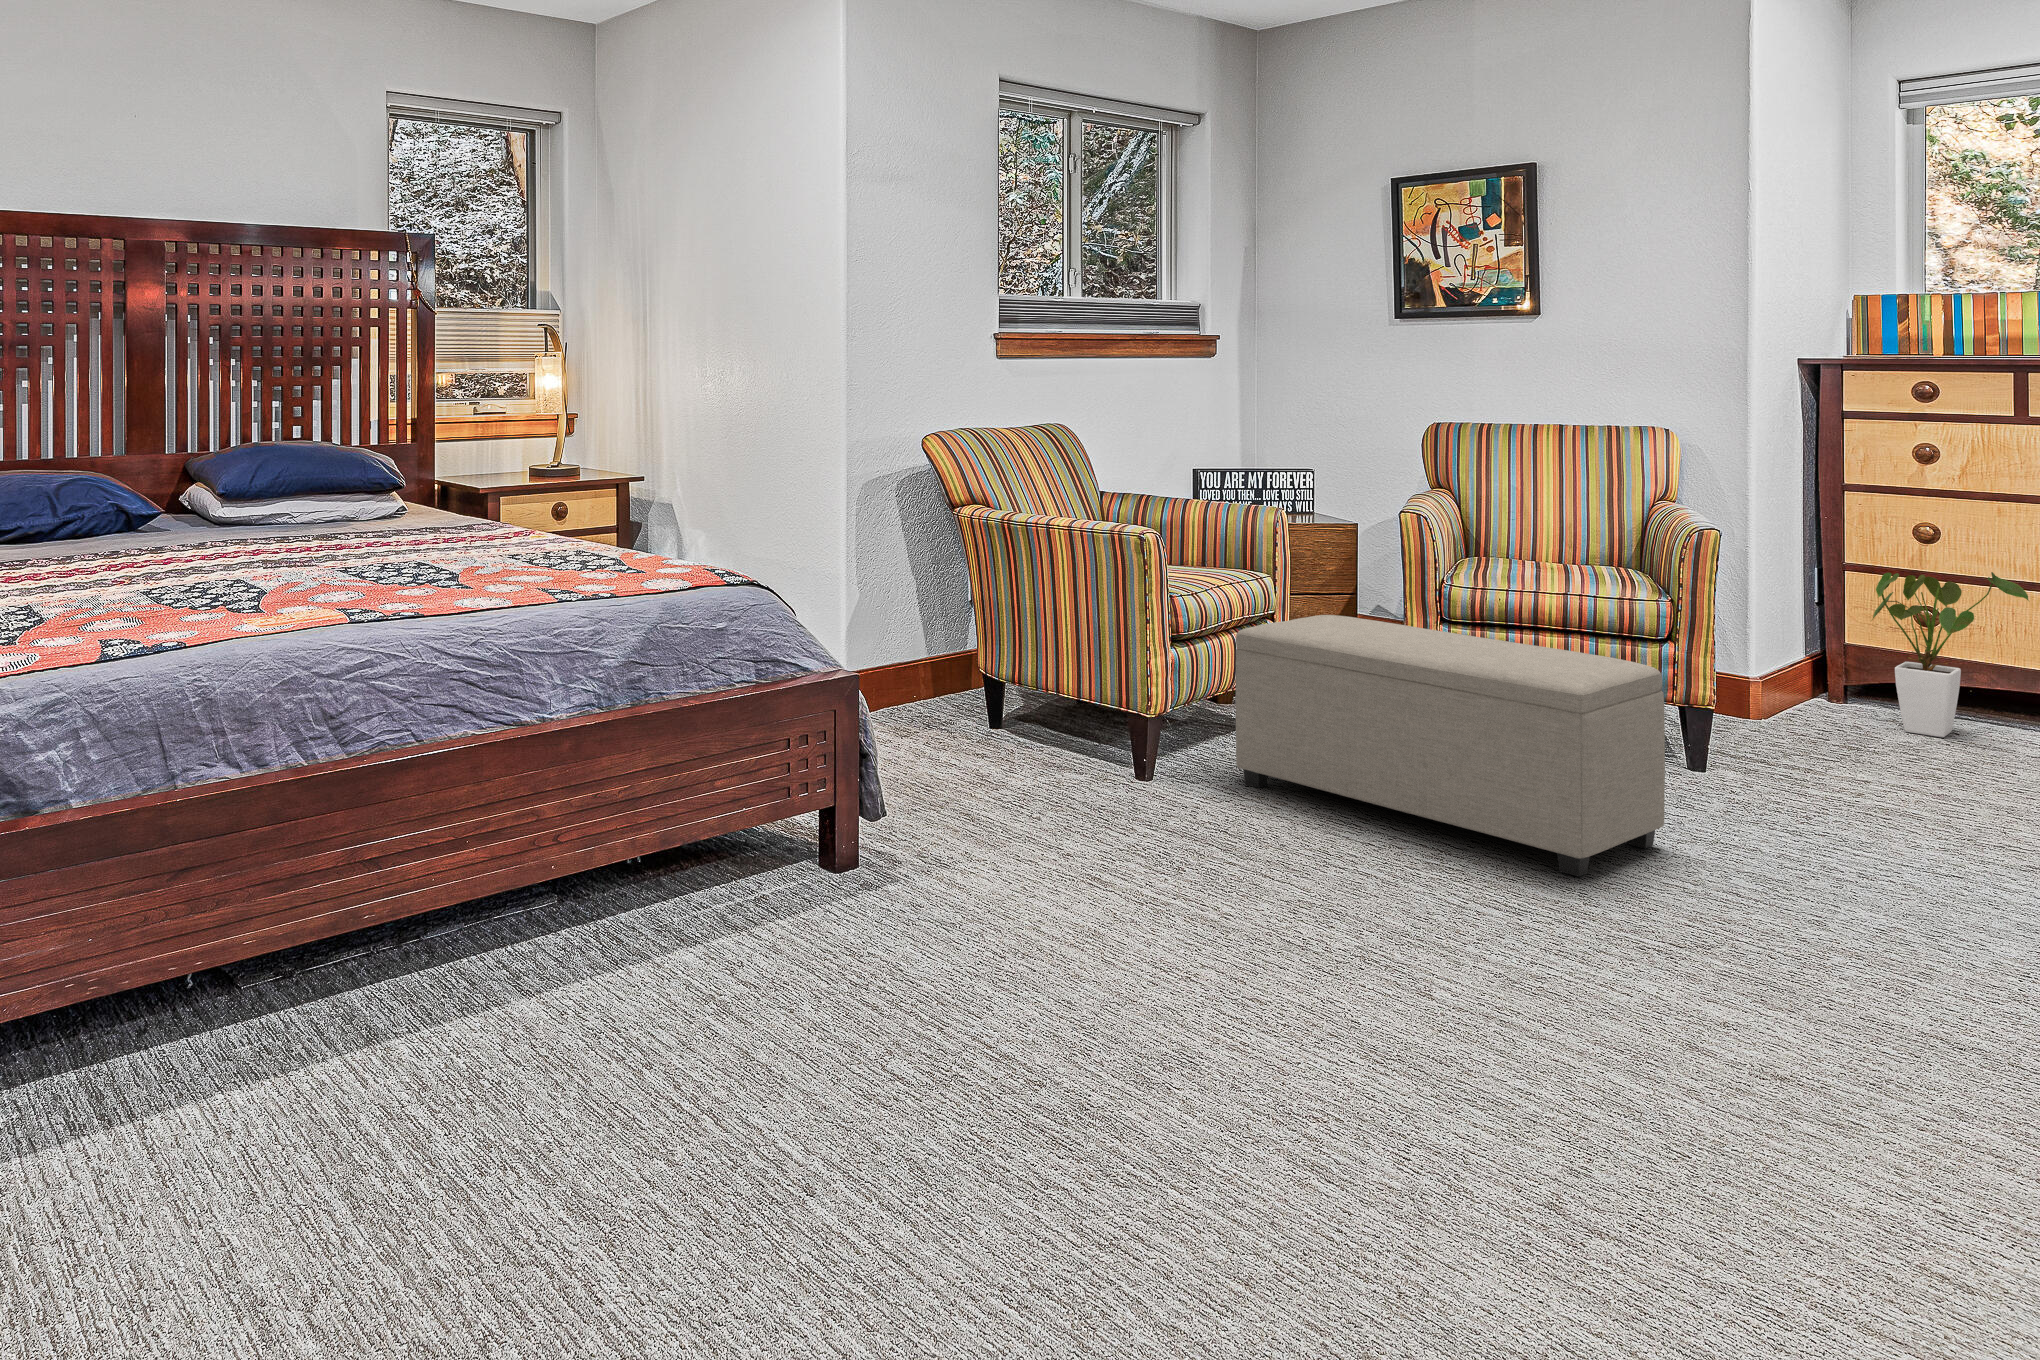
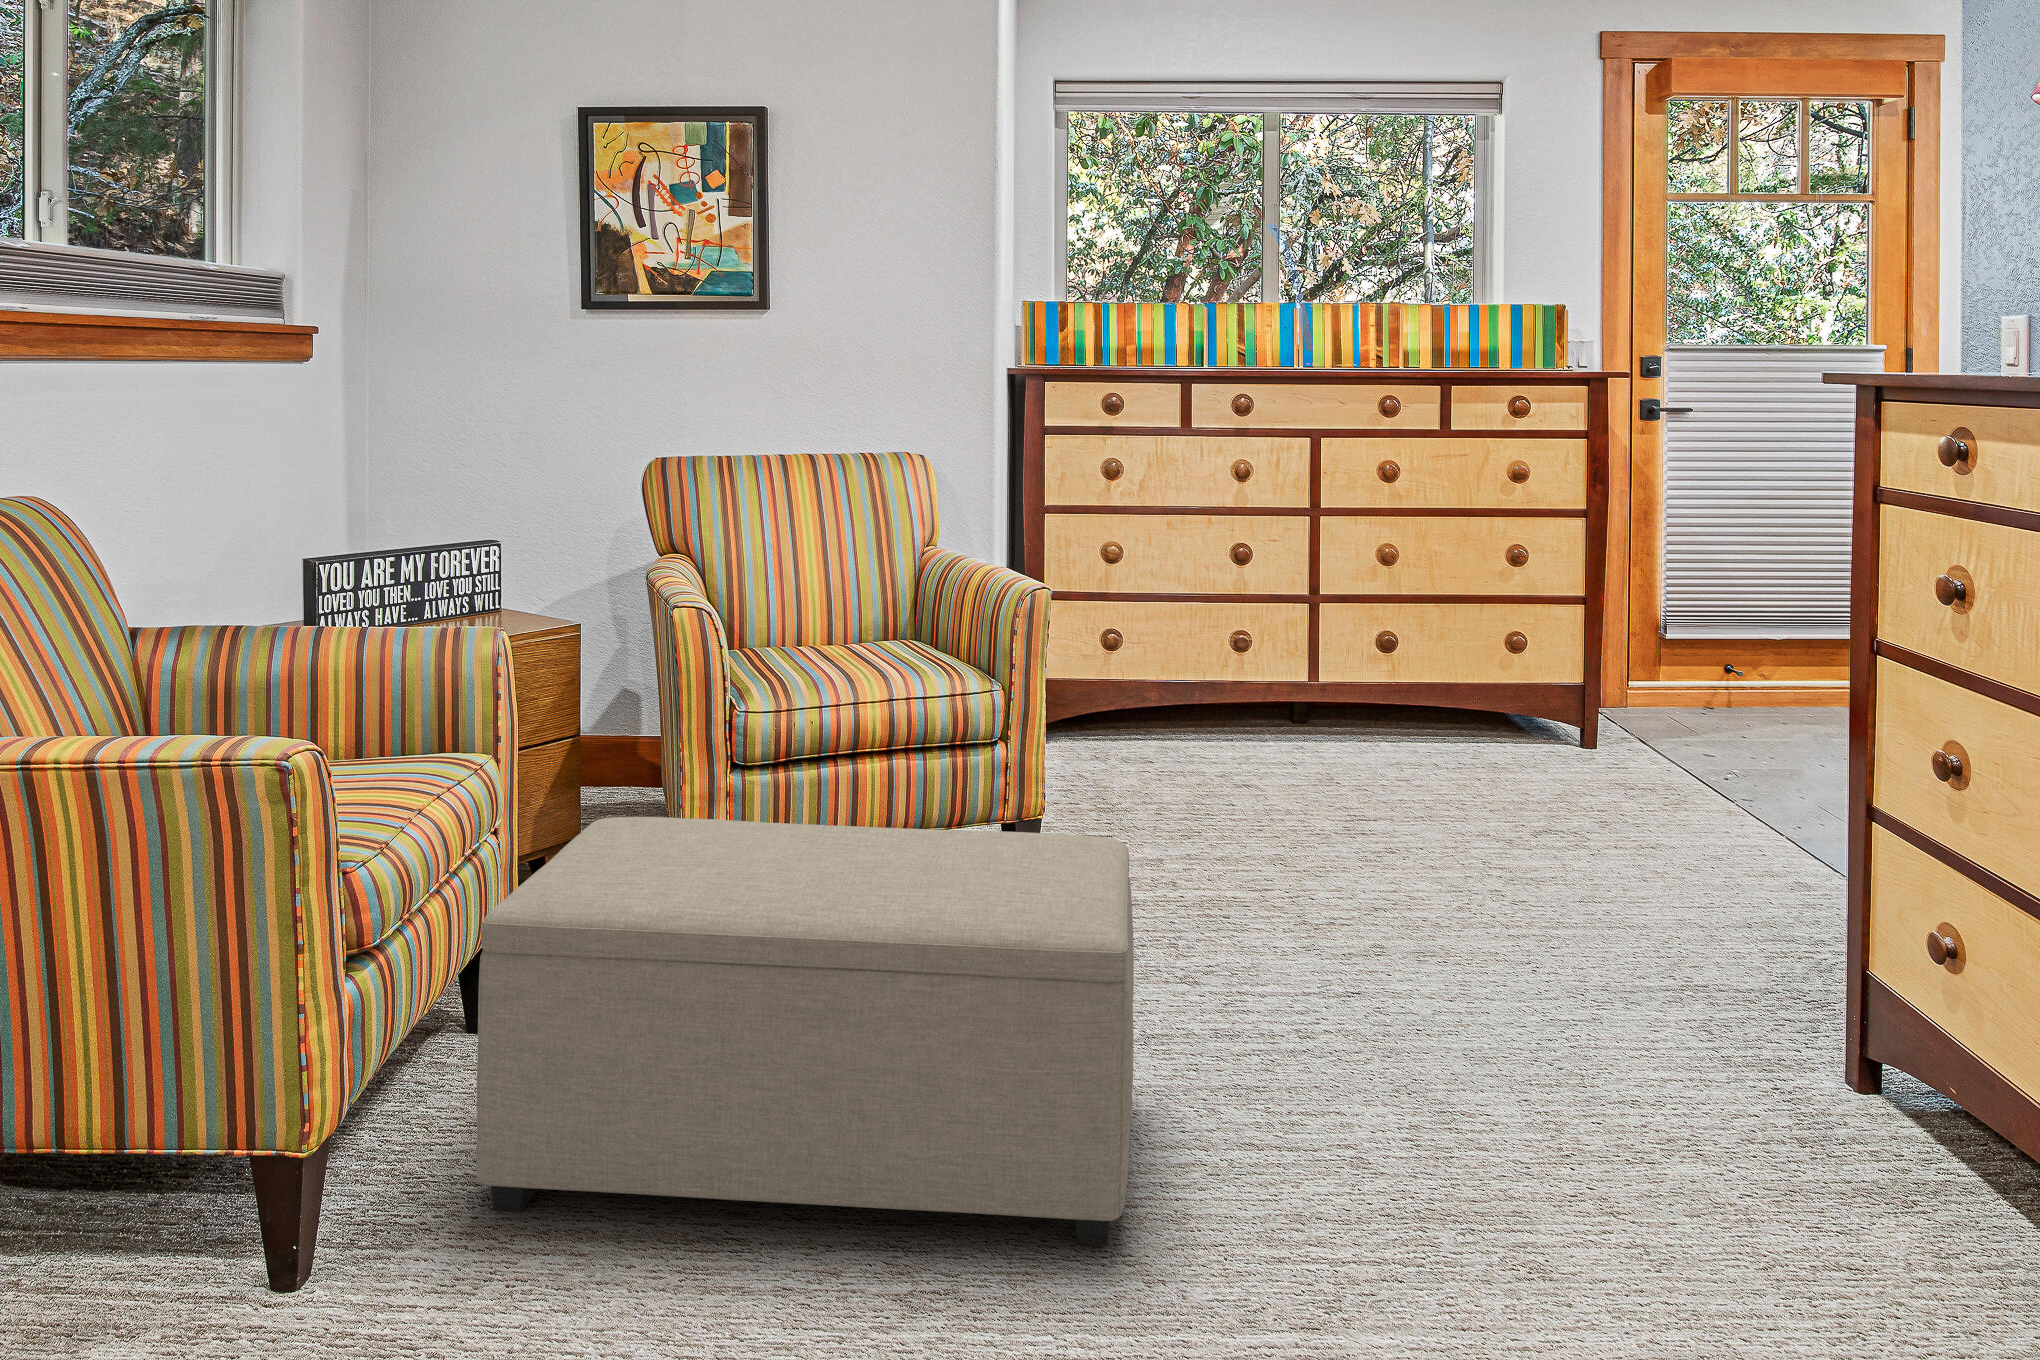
house plant: present [1872,572,2029,737] -> none [1087,585,1195,765]

